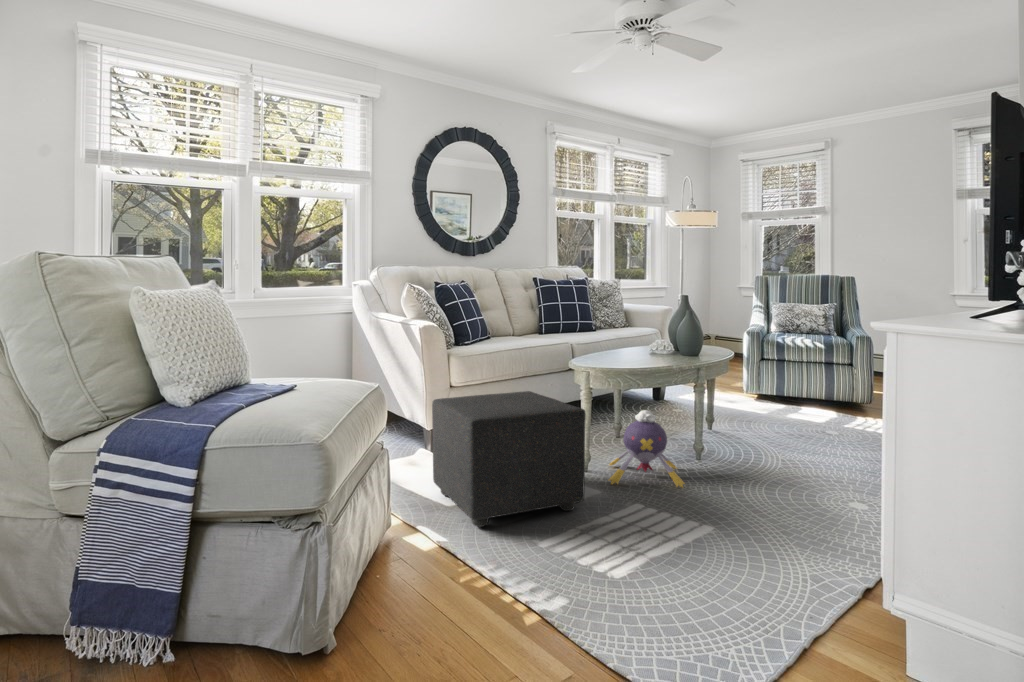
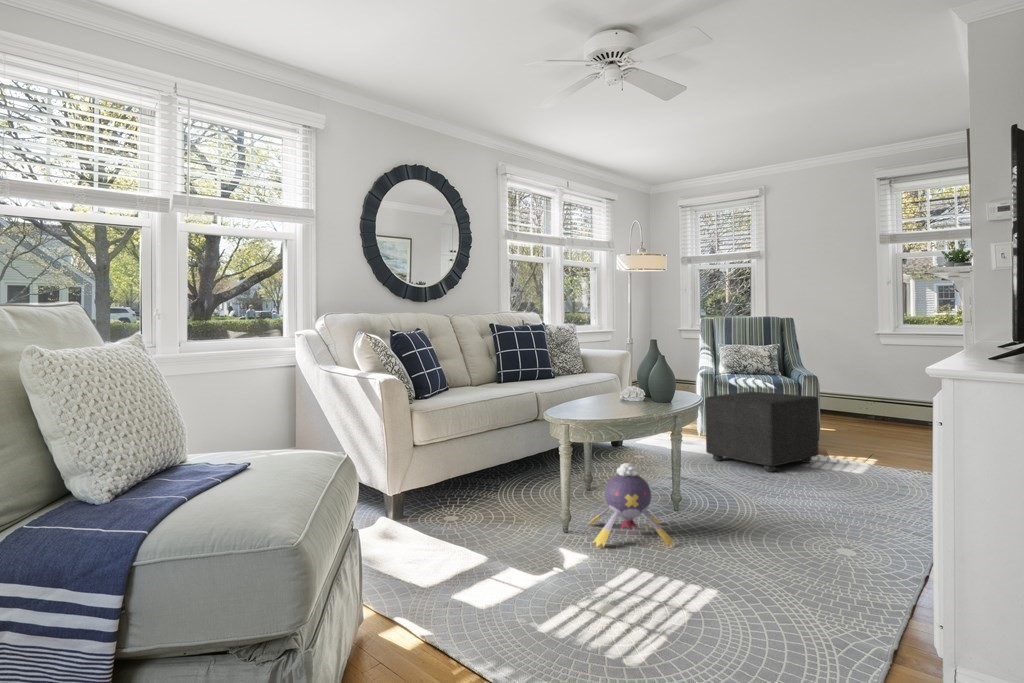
ottoman: present [432,391,586,527] -> present [705,392,818,472]

